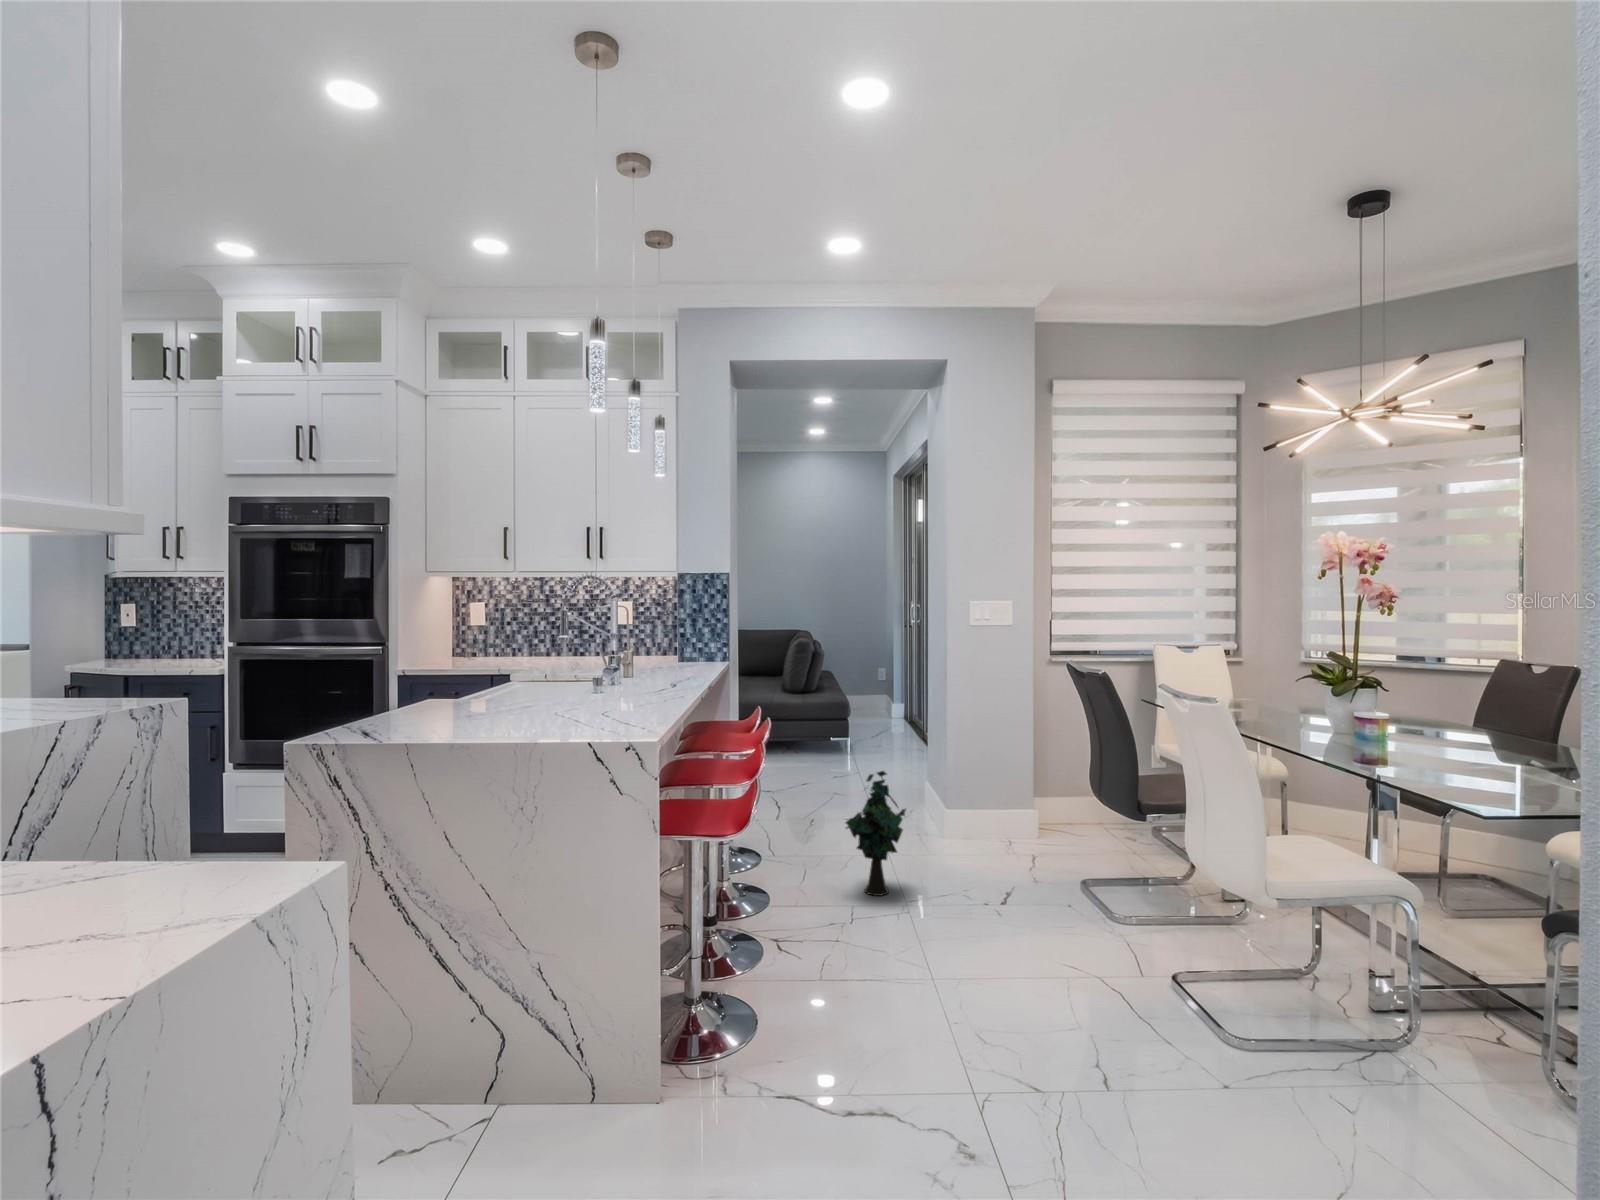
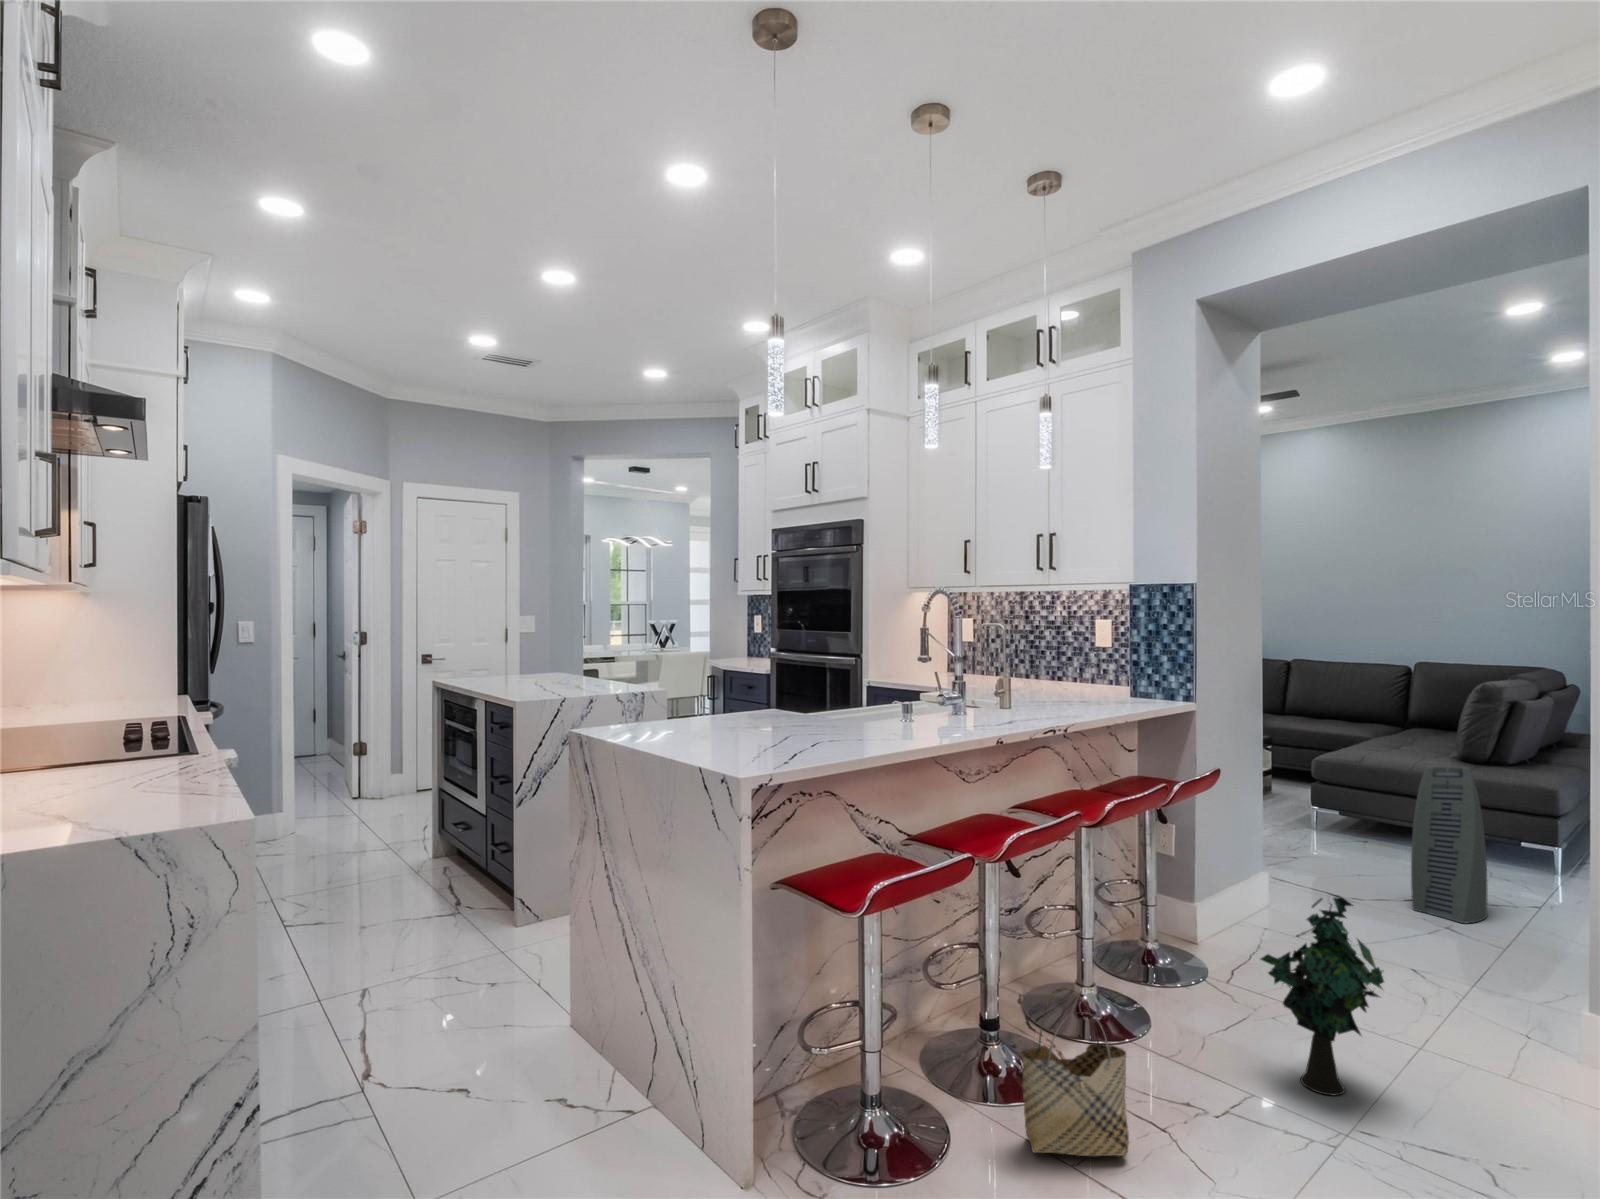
air purifier: none [800,692,836,789] -> present [1411,767,1488,923]
woven basket: none [793,869,854,993] -> present [1020,988,1129,1156]

